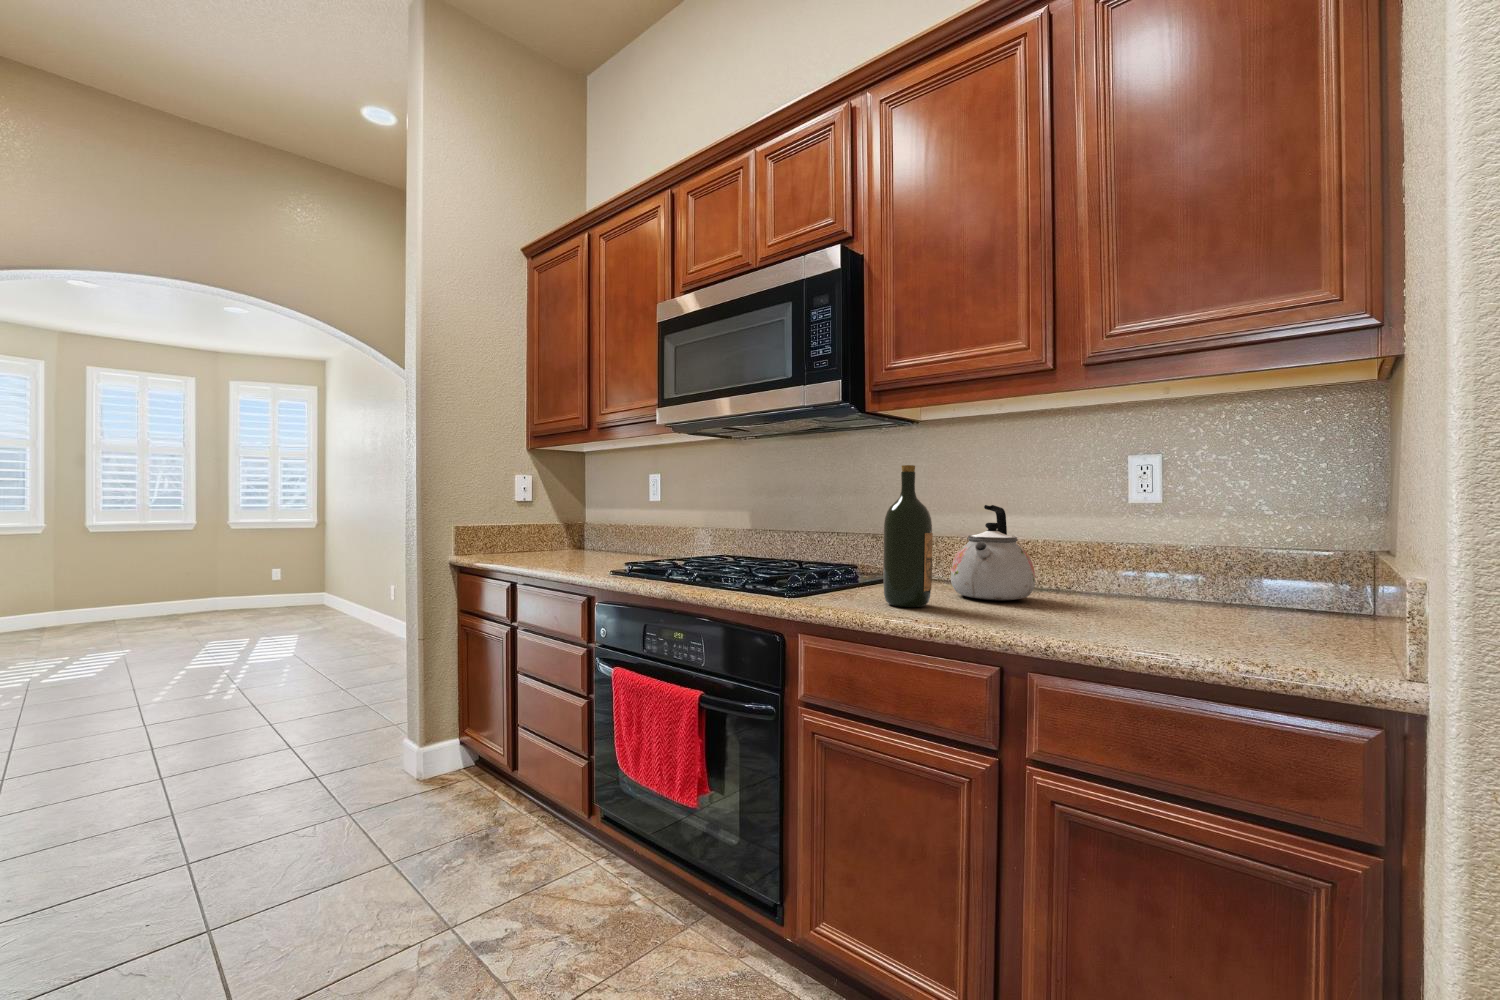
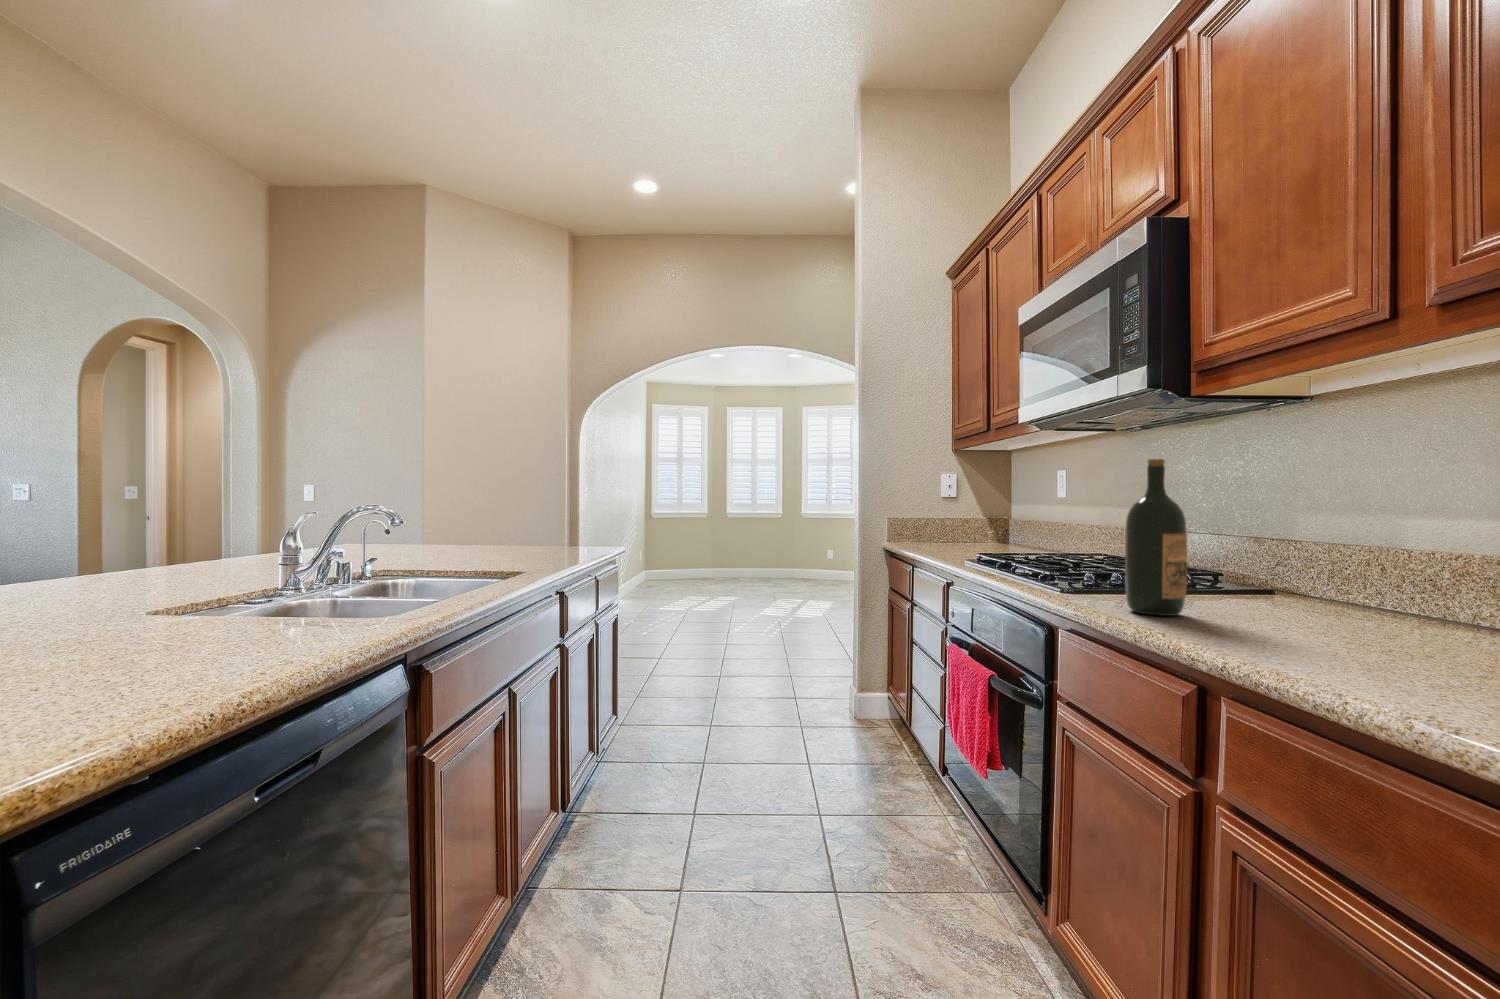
kettle: present [950,505,1035,601] -> none [1261,503,1399,627]

